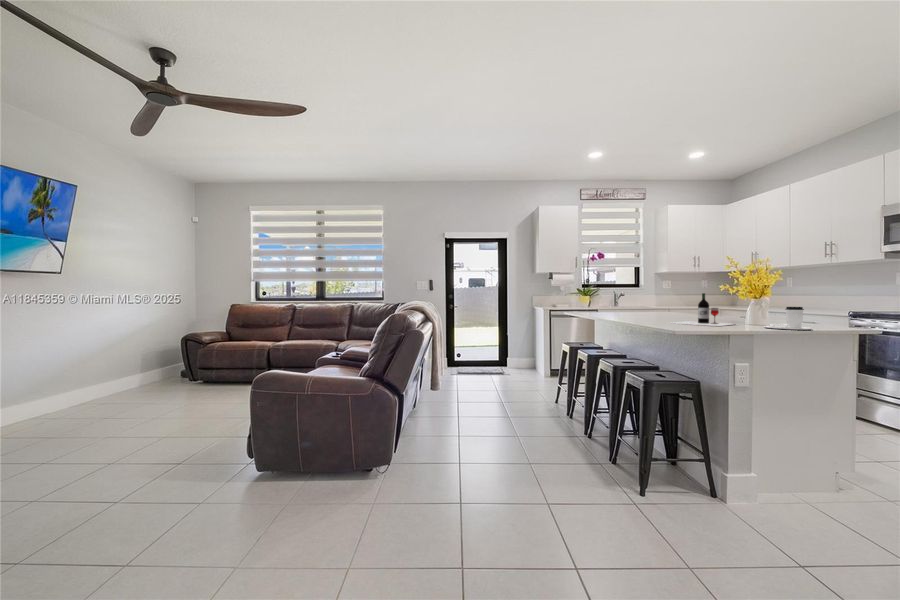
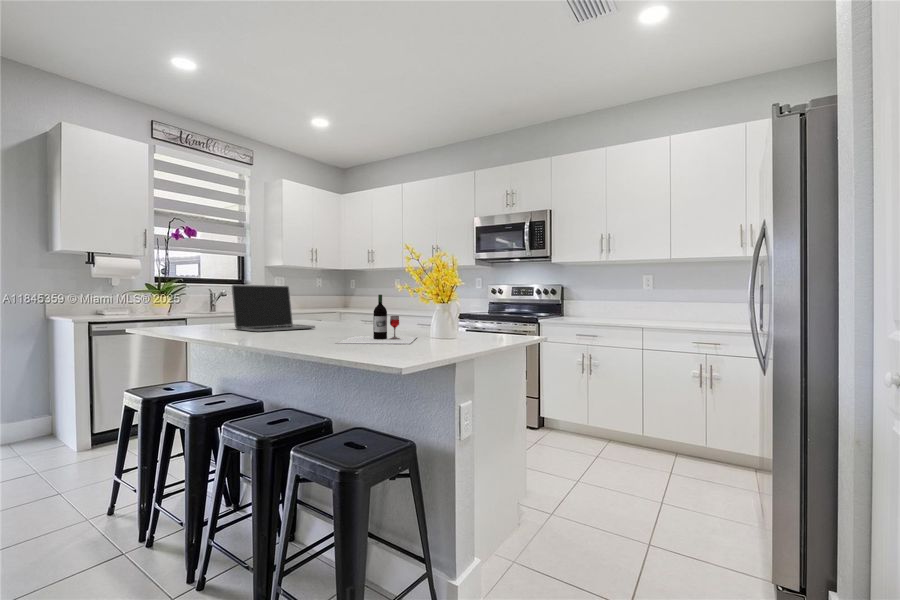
laptop: none [617,288,671,317] -> present [232,285,315,332]
coffee cup: present [764,307,812,330] -> none [452,313,499,342]

